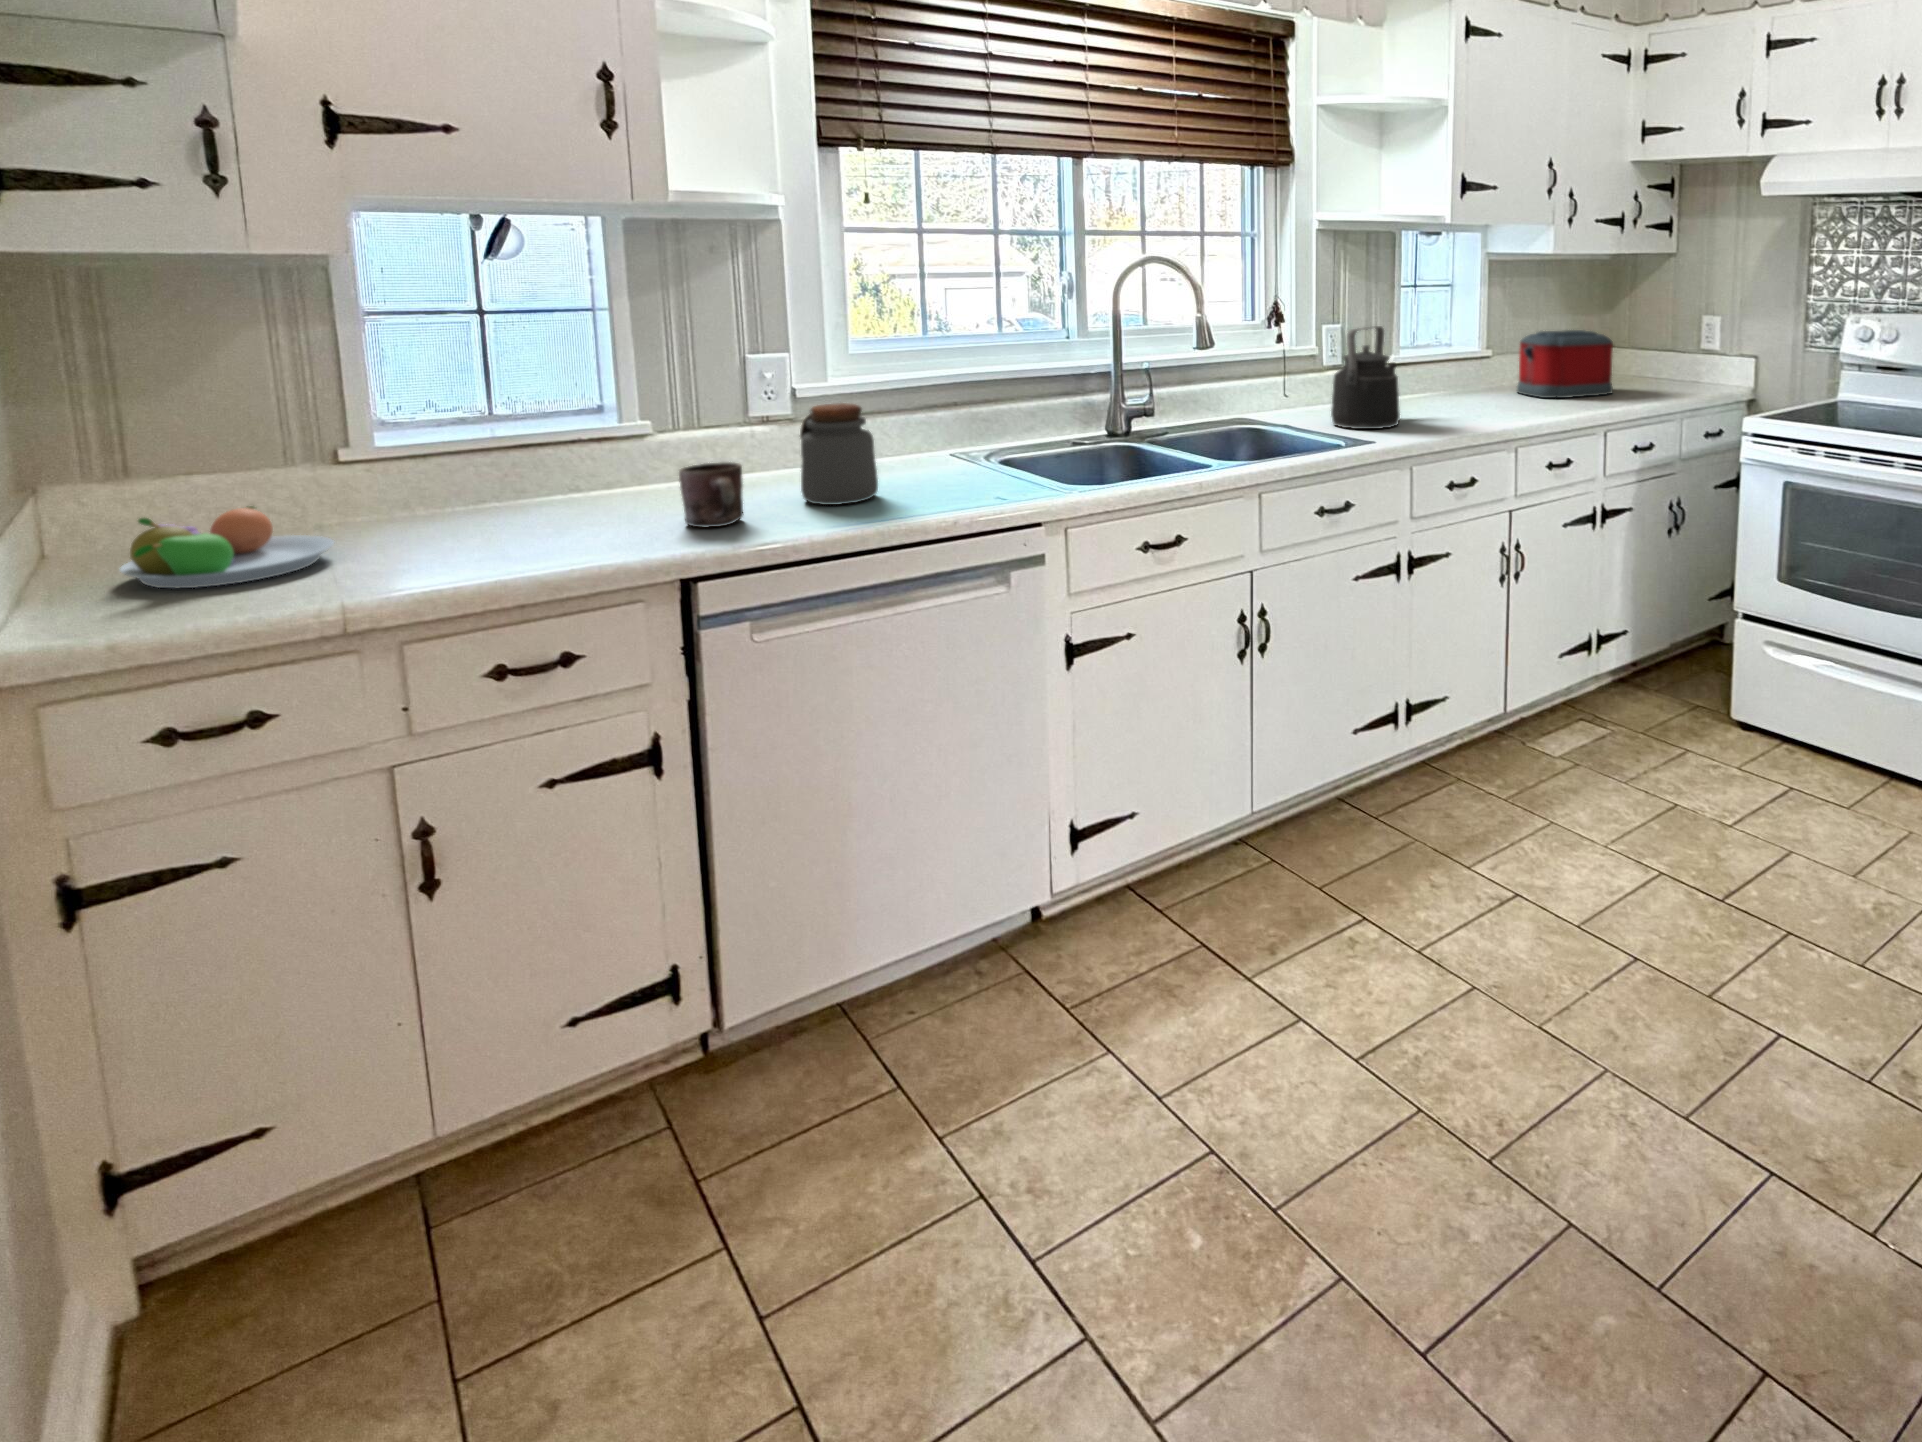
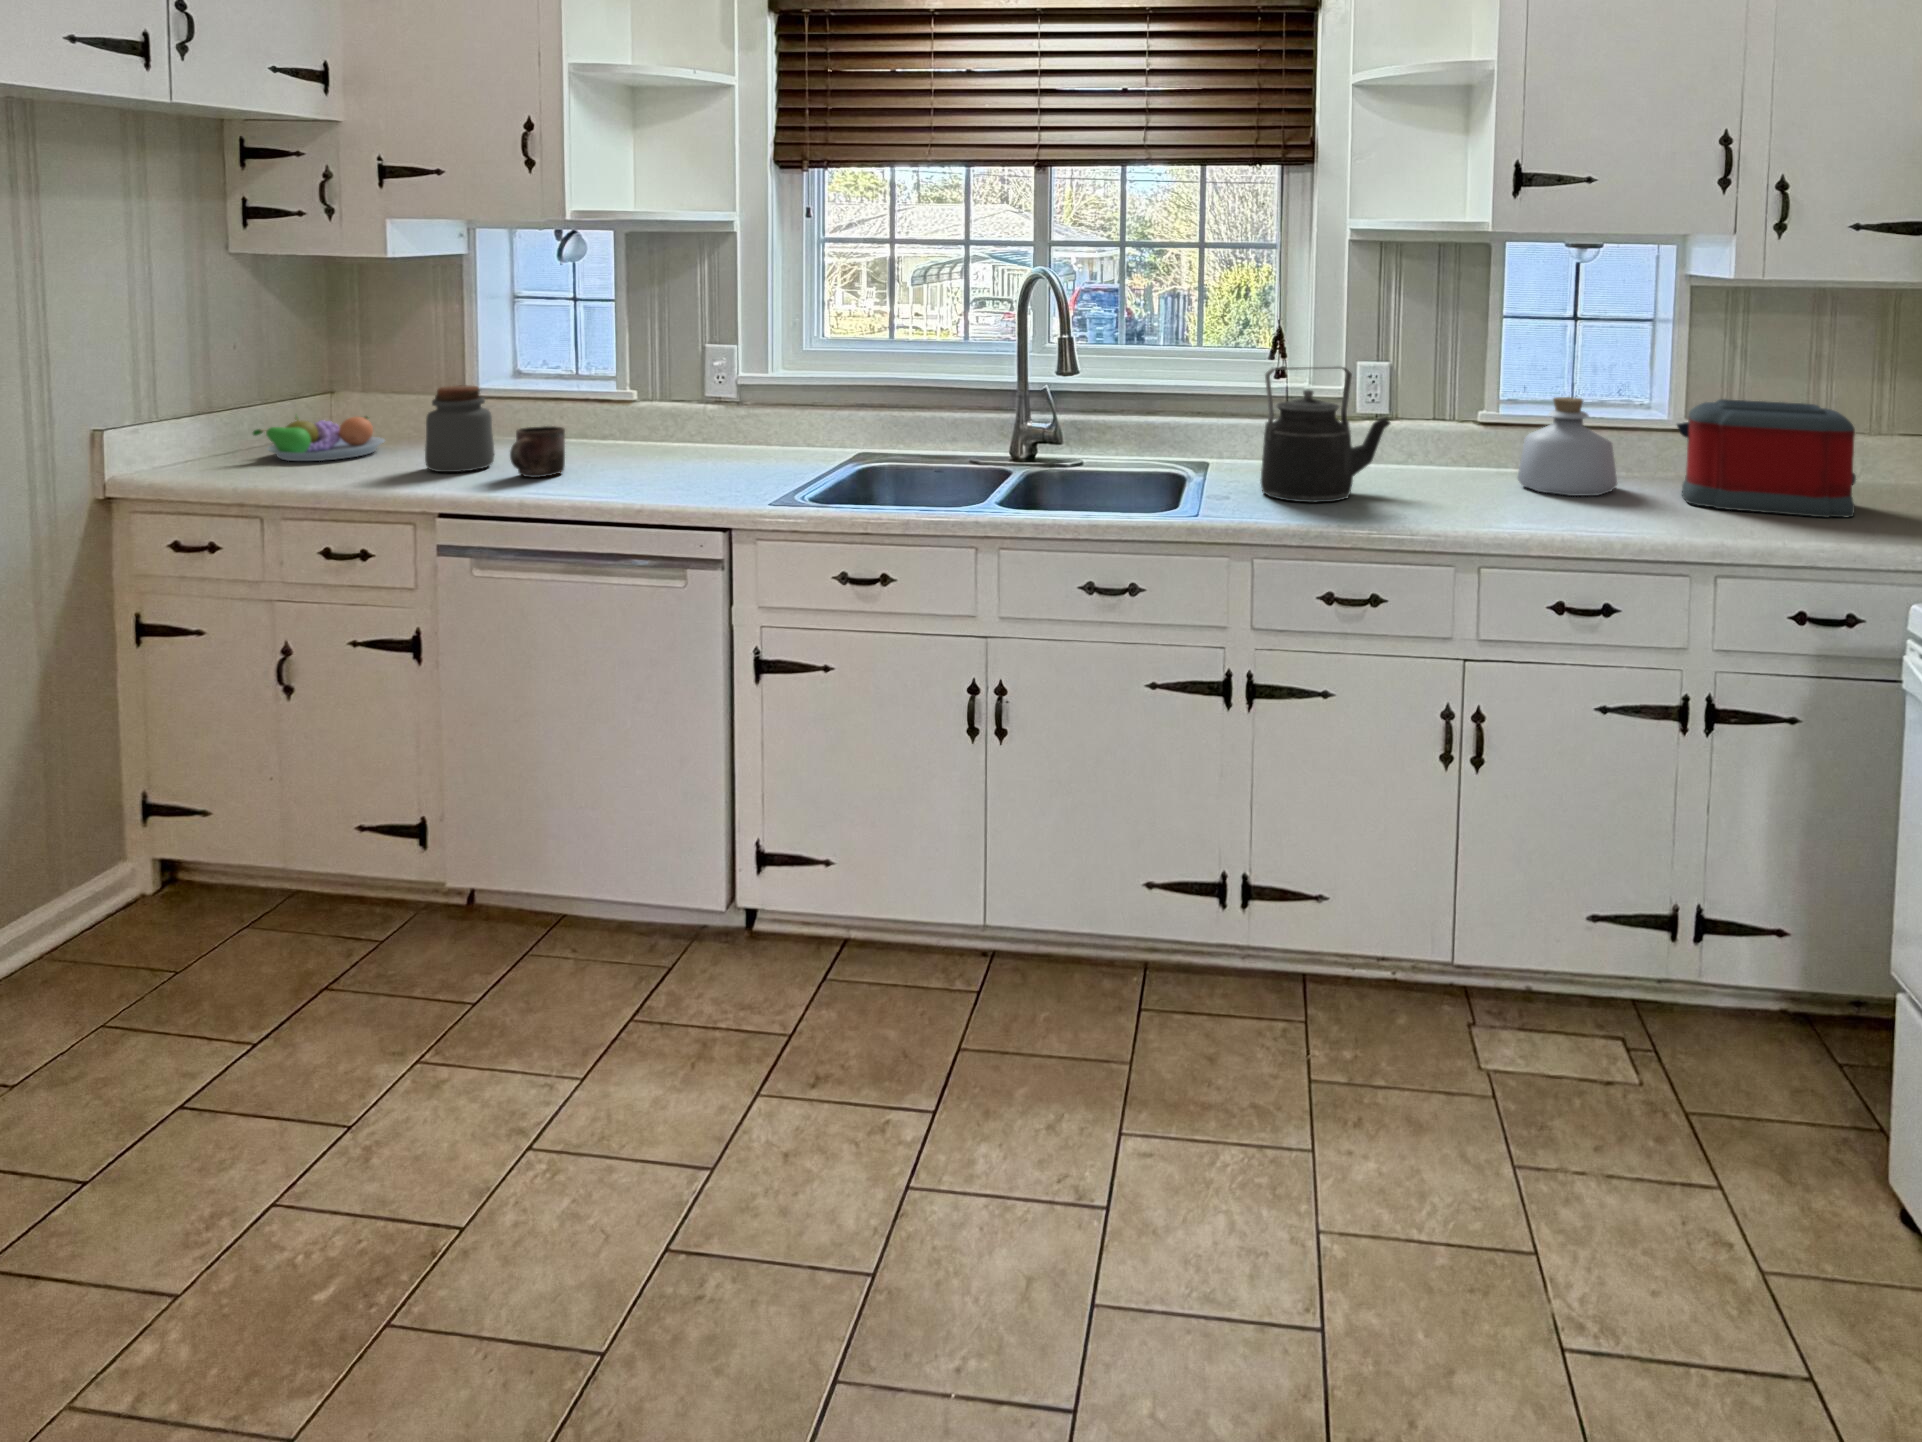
bottle: none [1434,338,1499,403] -> present [1517,397,1617,496]
jar: present [800,403,878,505] -> present [425,385,495,472]

